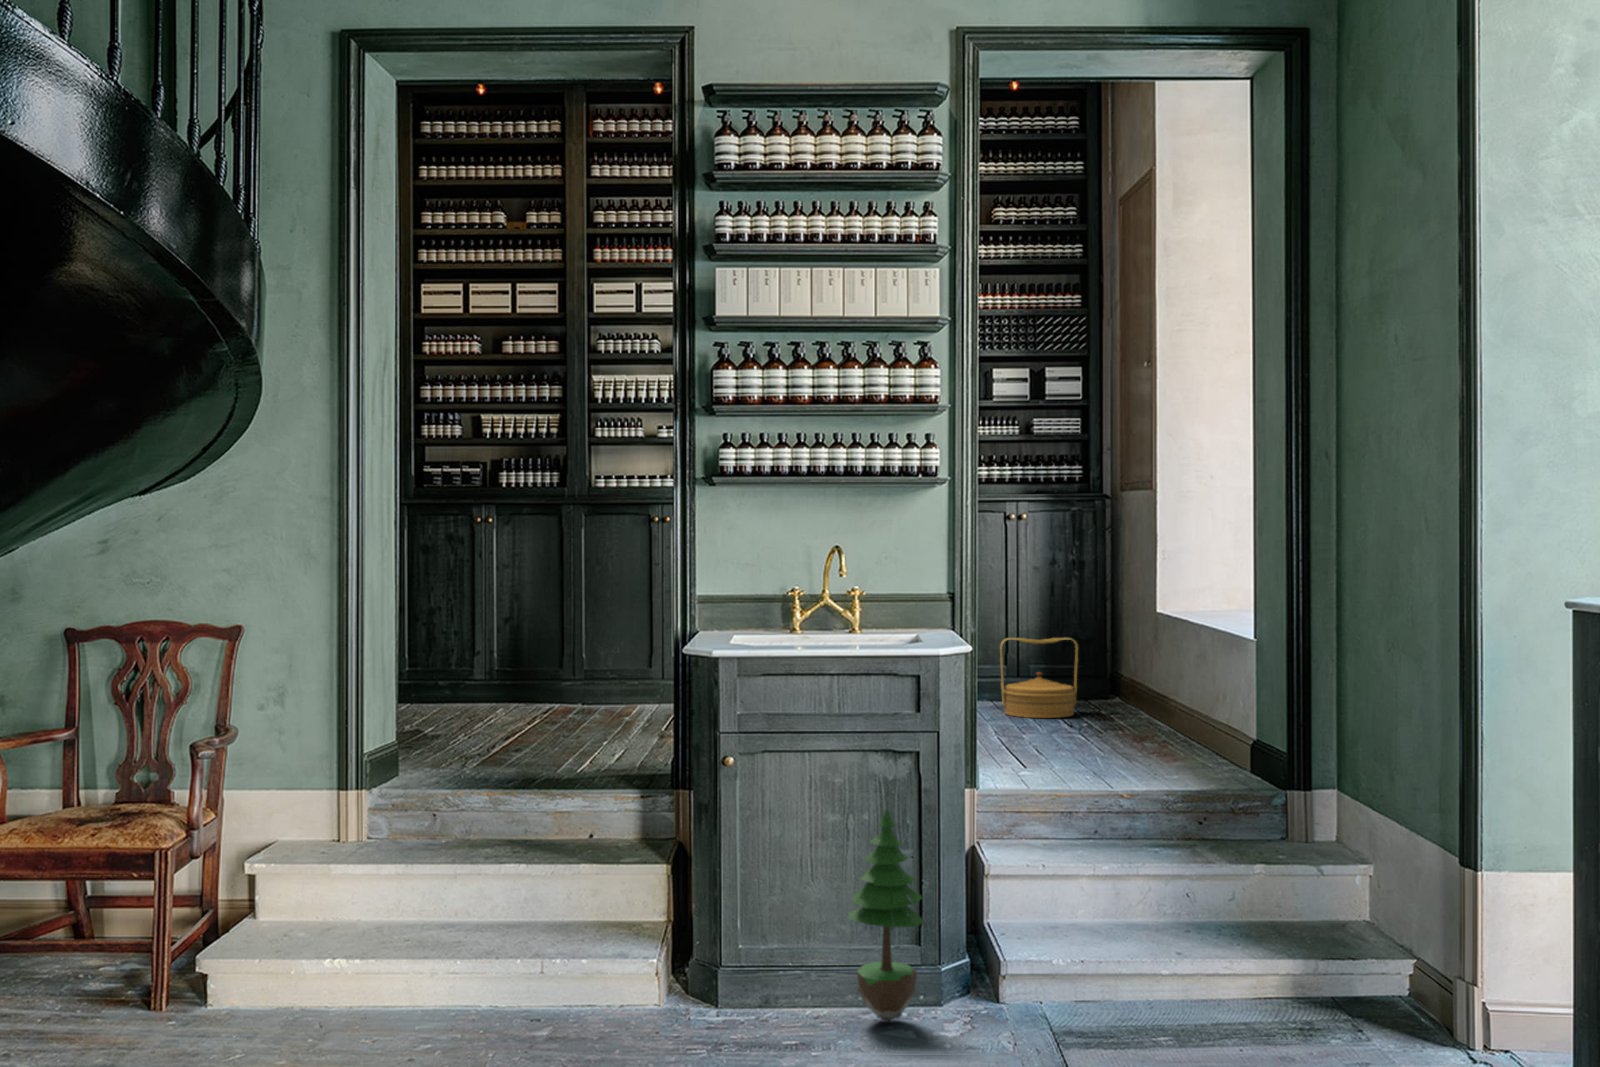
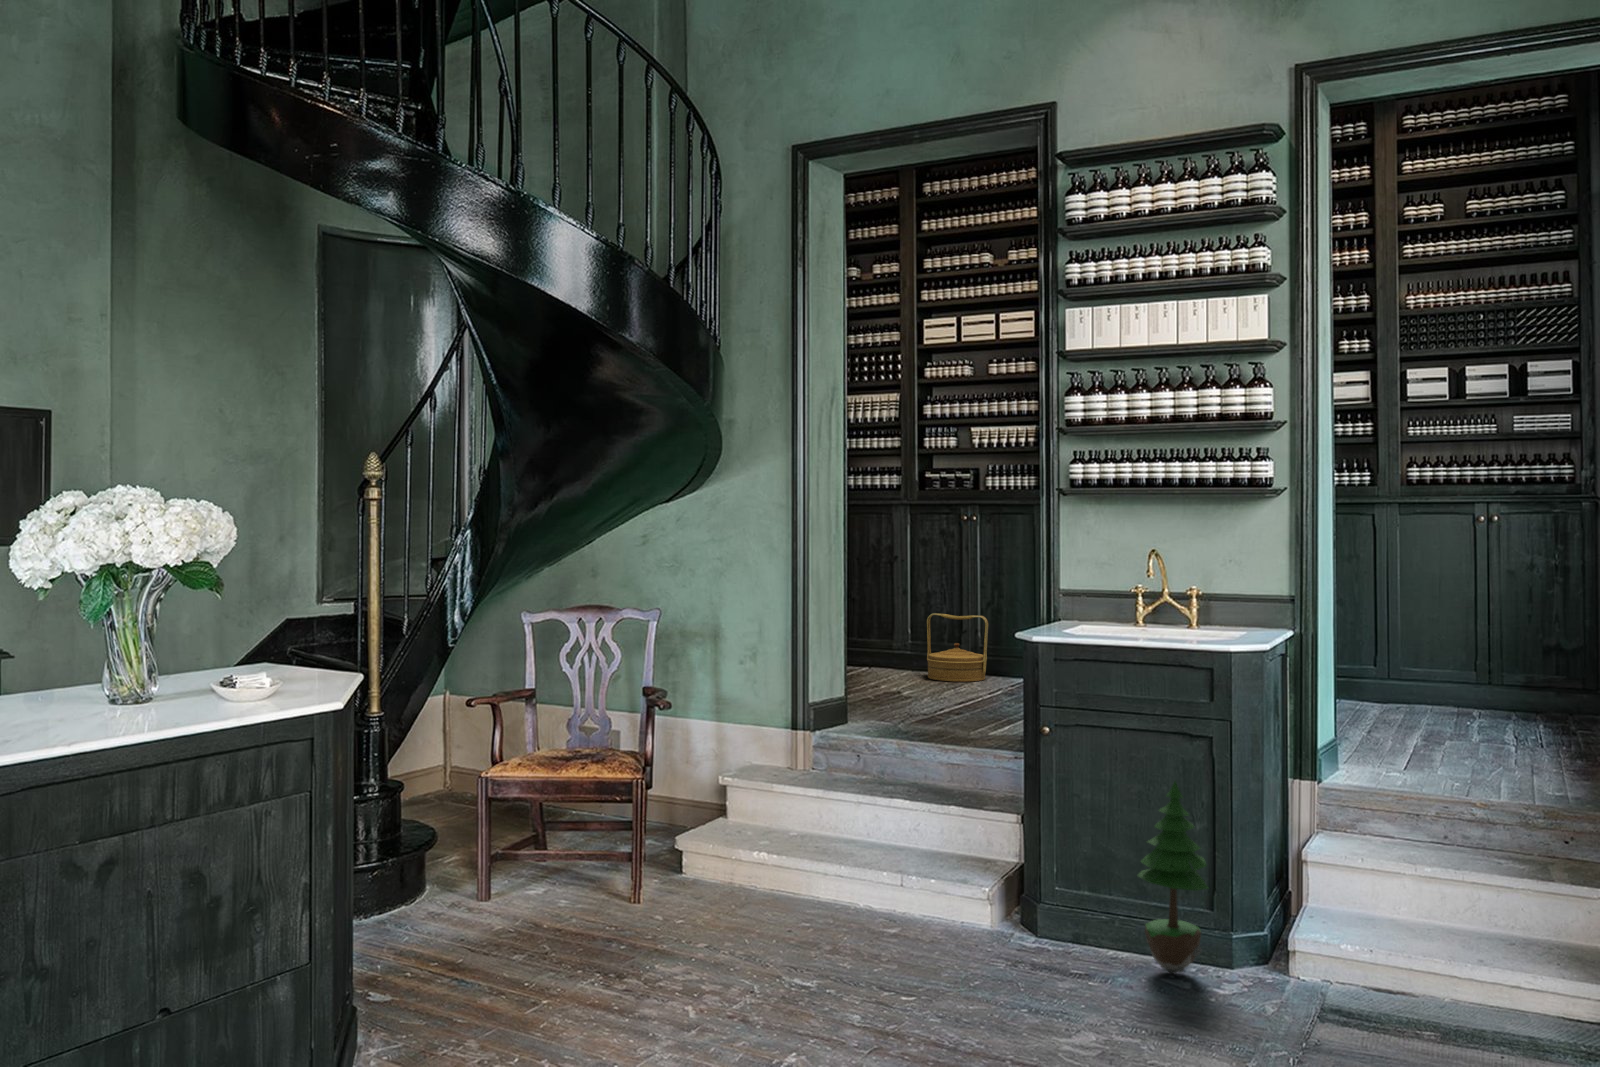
woven basket: present [1000,638,1078,718] -> present [927,613,988,682]

